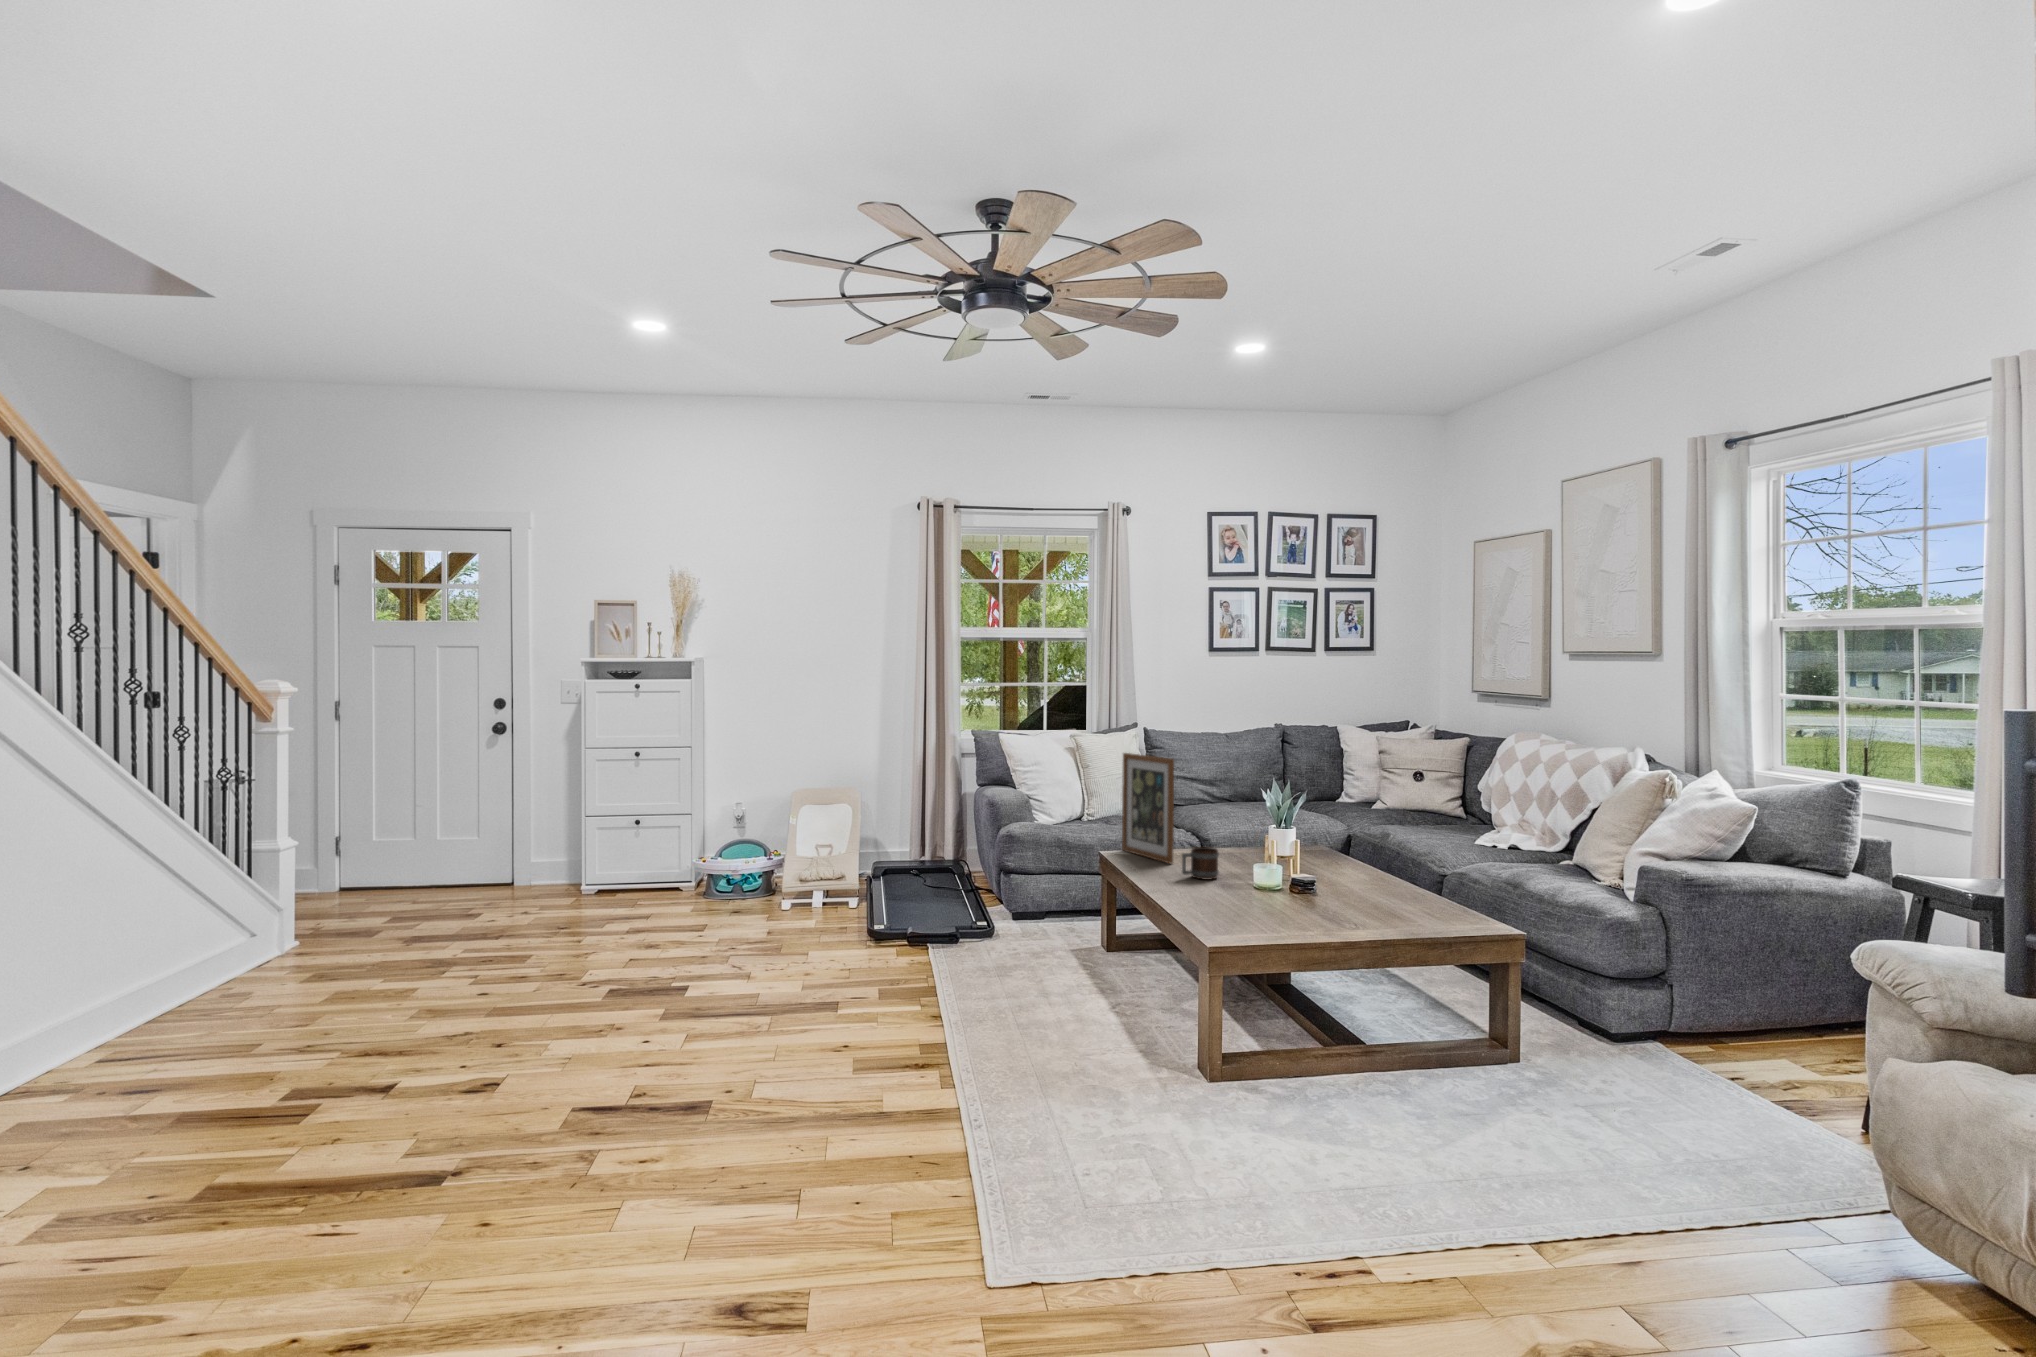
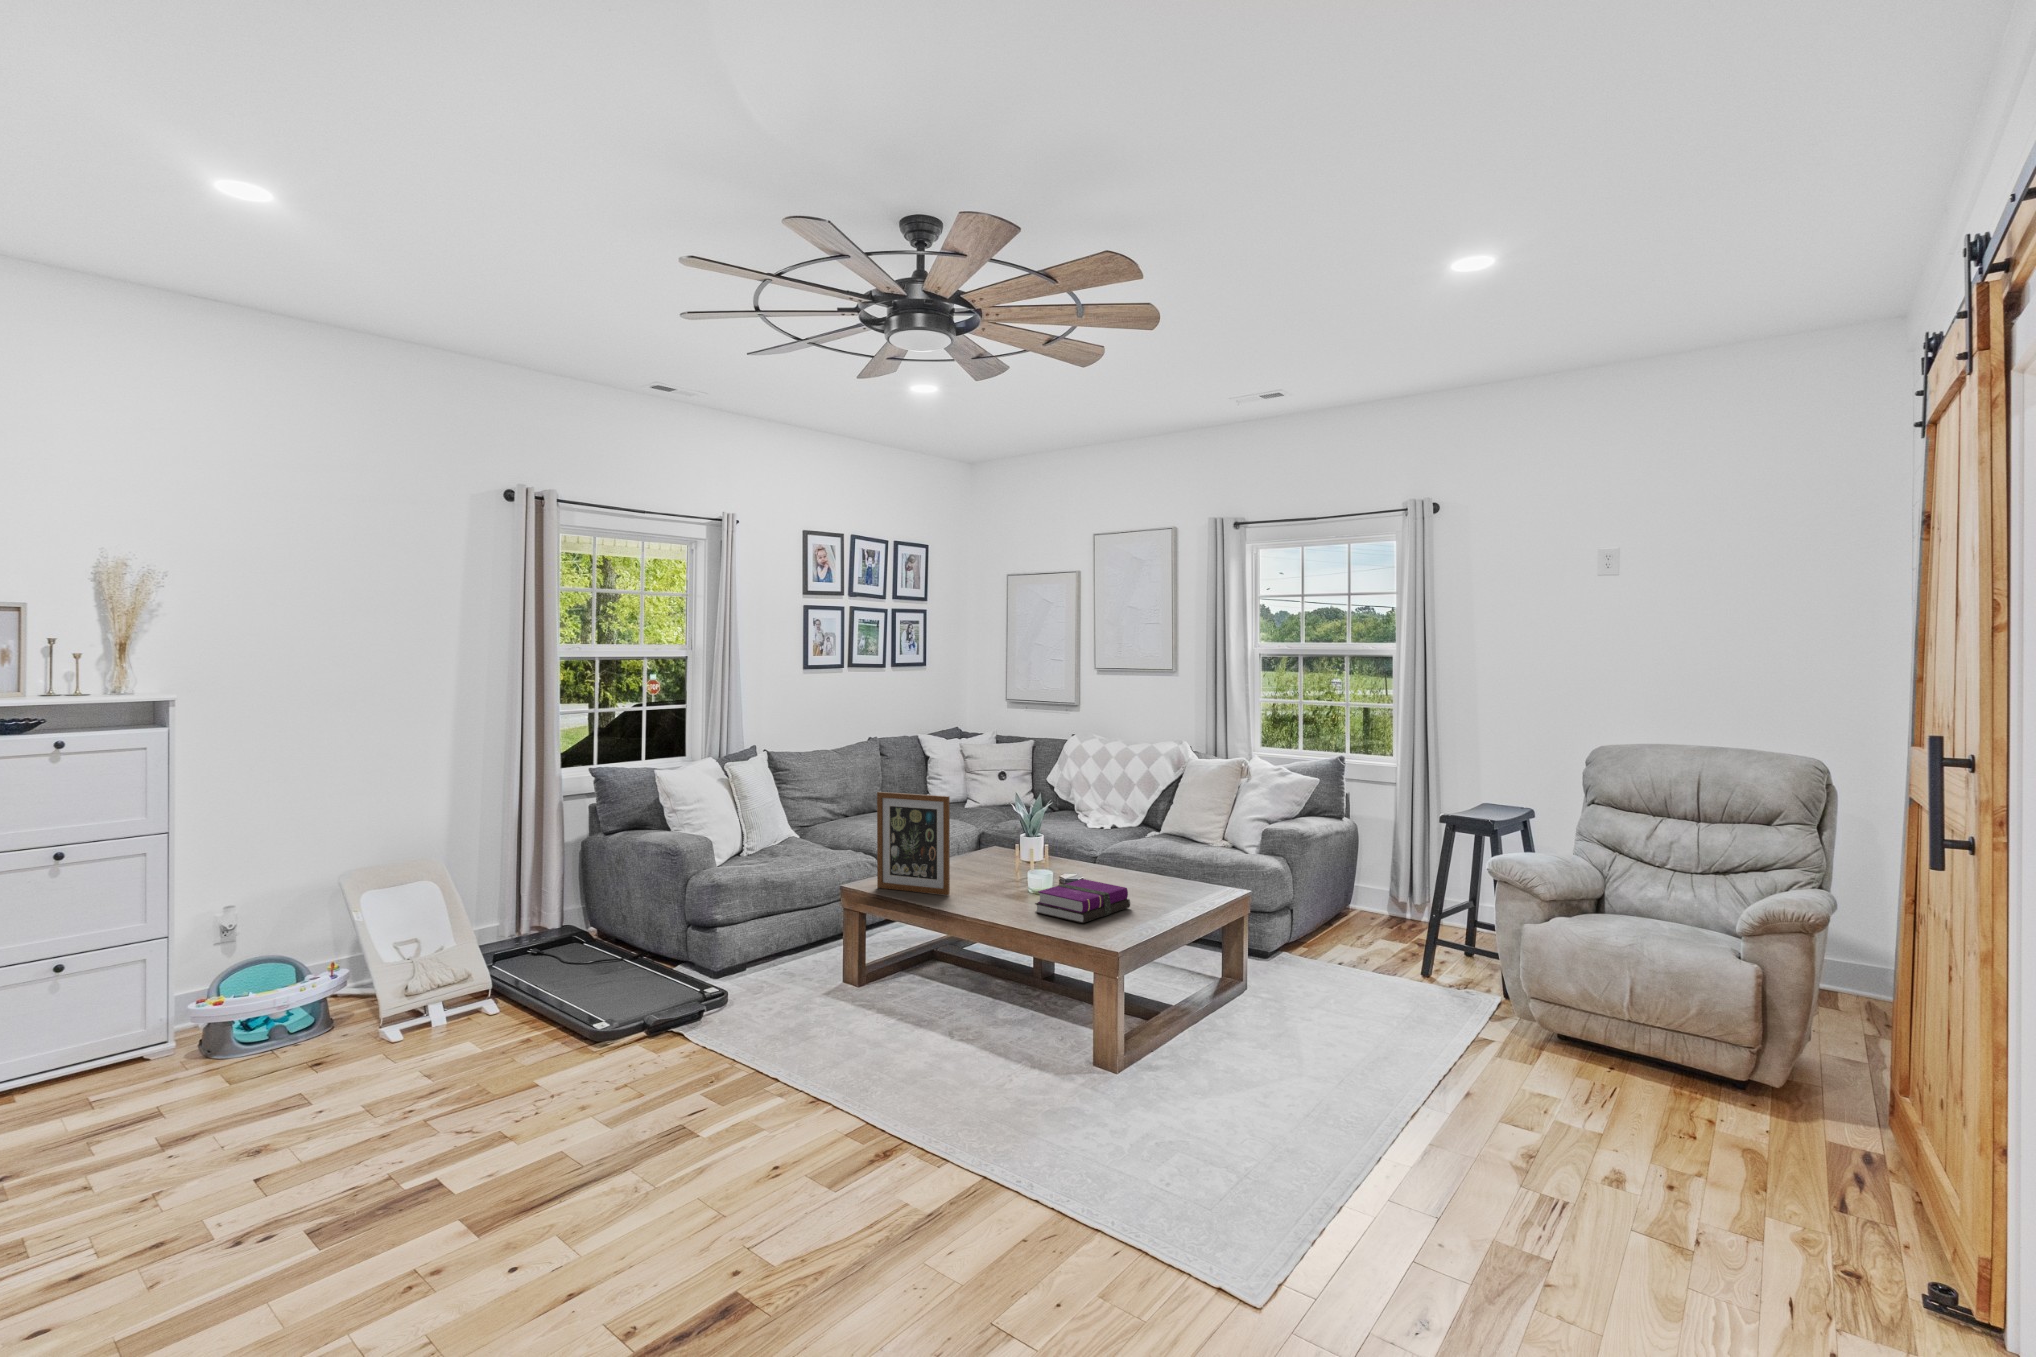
mug: present [1182,847,1219,879] -> none [988,876,1014,907]
hardback book: none [1221,863,1334,902] -> present [1035,879,1130,923]

